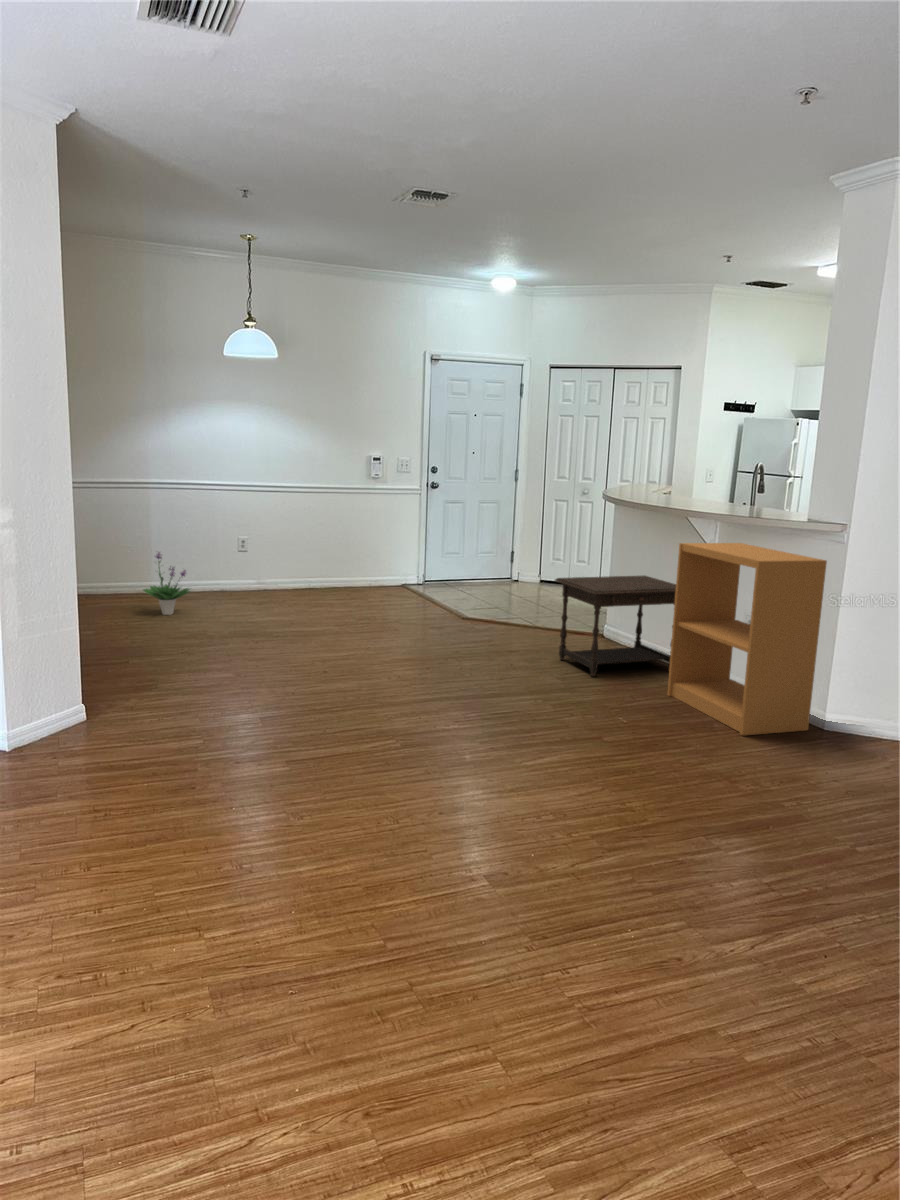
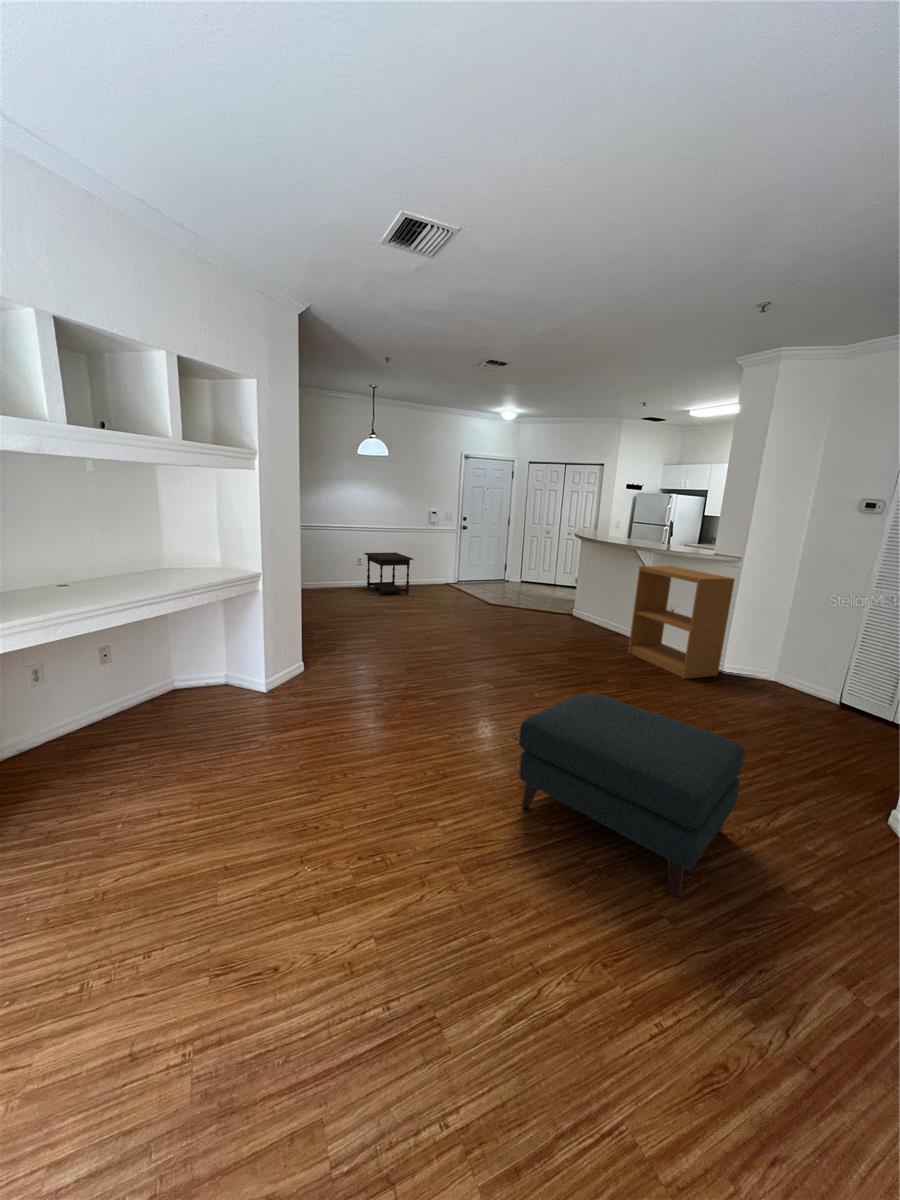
potted plant: present [143,552,190,615] -> none [306,565,335,602]
side table: present [555,576,676,677] -> present [364,553,413,596]
ottoman: none [340,738,684,1035] -> present [519,693,745,897]

